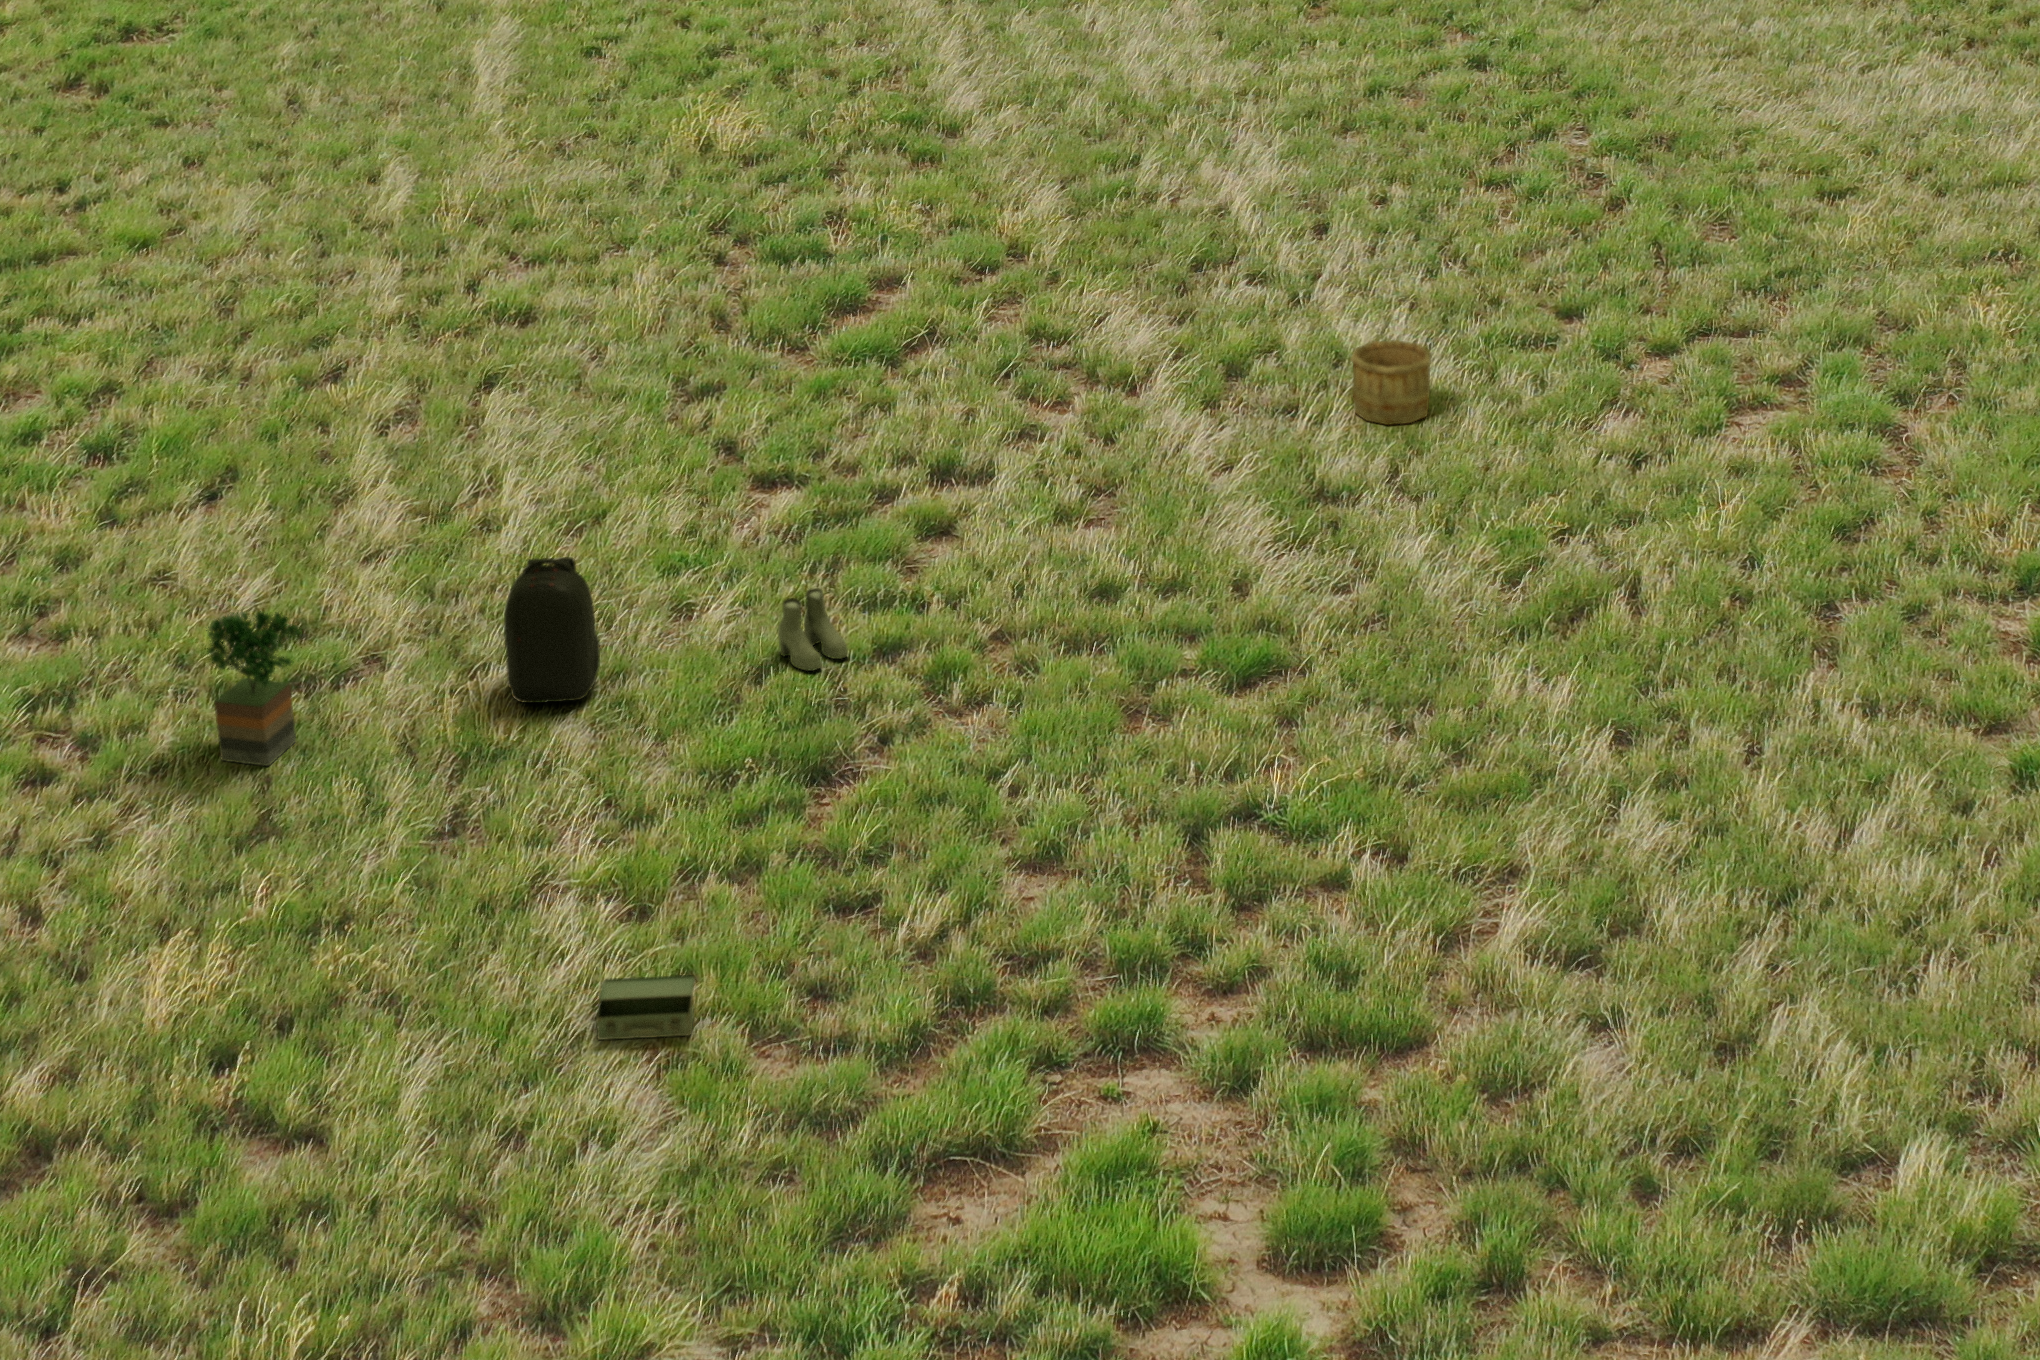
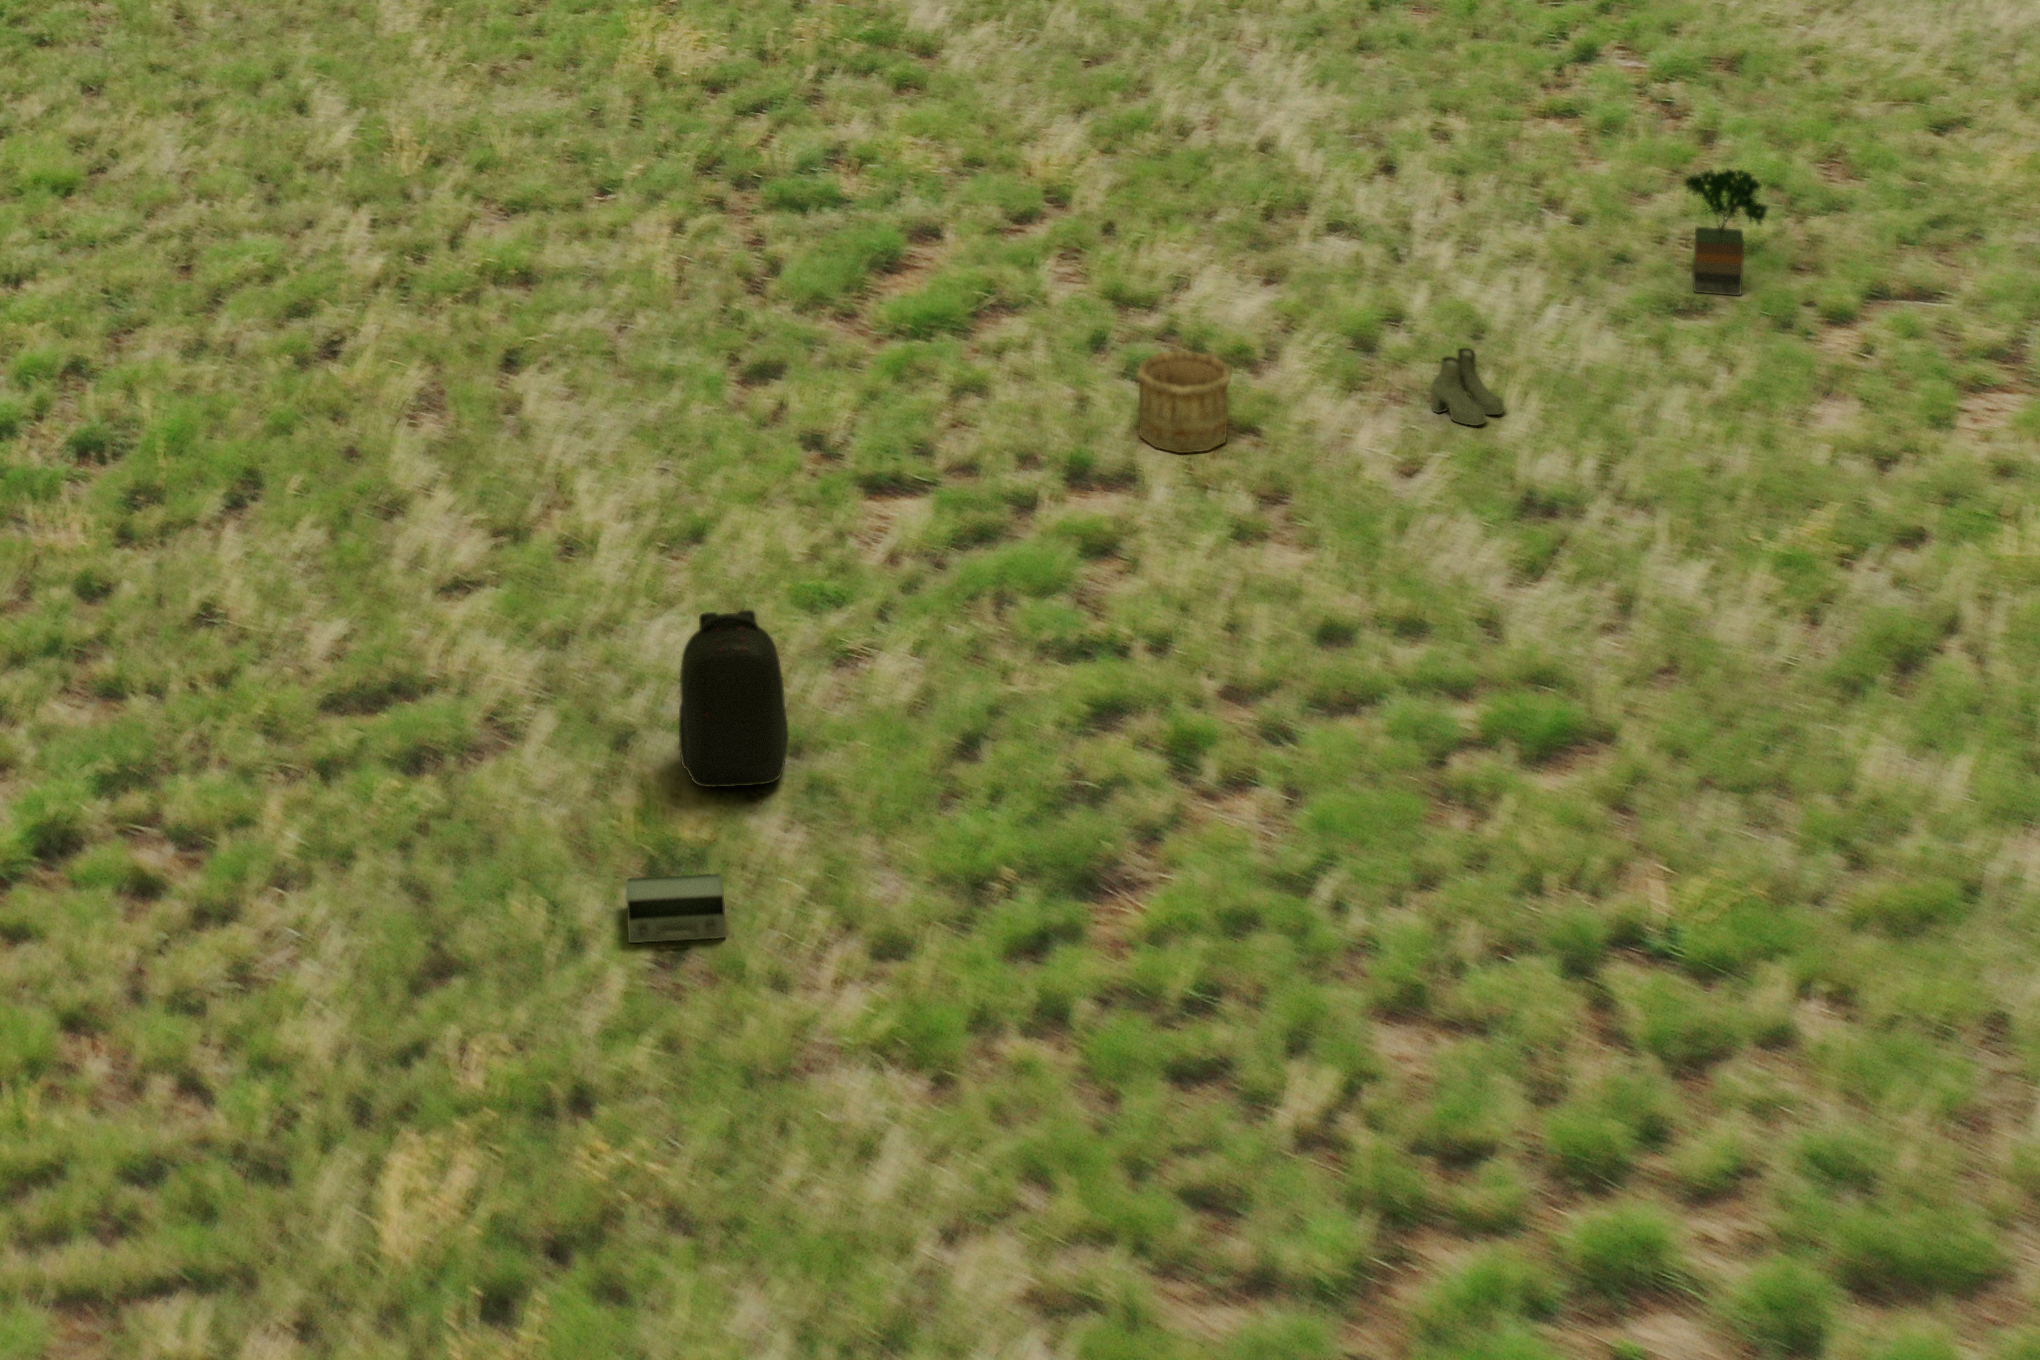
wooden bucket: present [1351,340,1432,425] -> present [1136,351,1231,453]
boots: present [778,588,848,671] -> present [1431,348,1504,426]
potted tree: present [206,611,302,766] -> present [1684,169,1768,296]
toolbox: present [596,975,695,1040] -> present [626,874,726,943]

